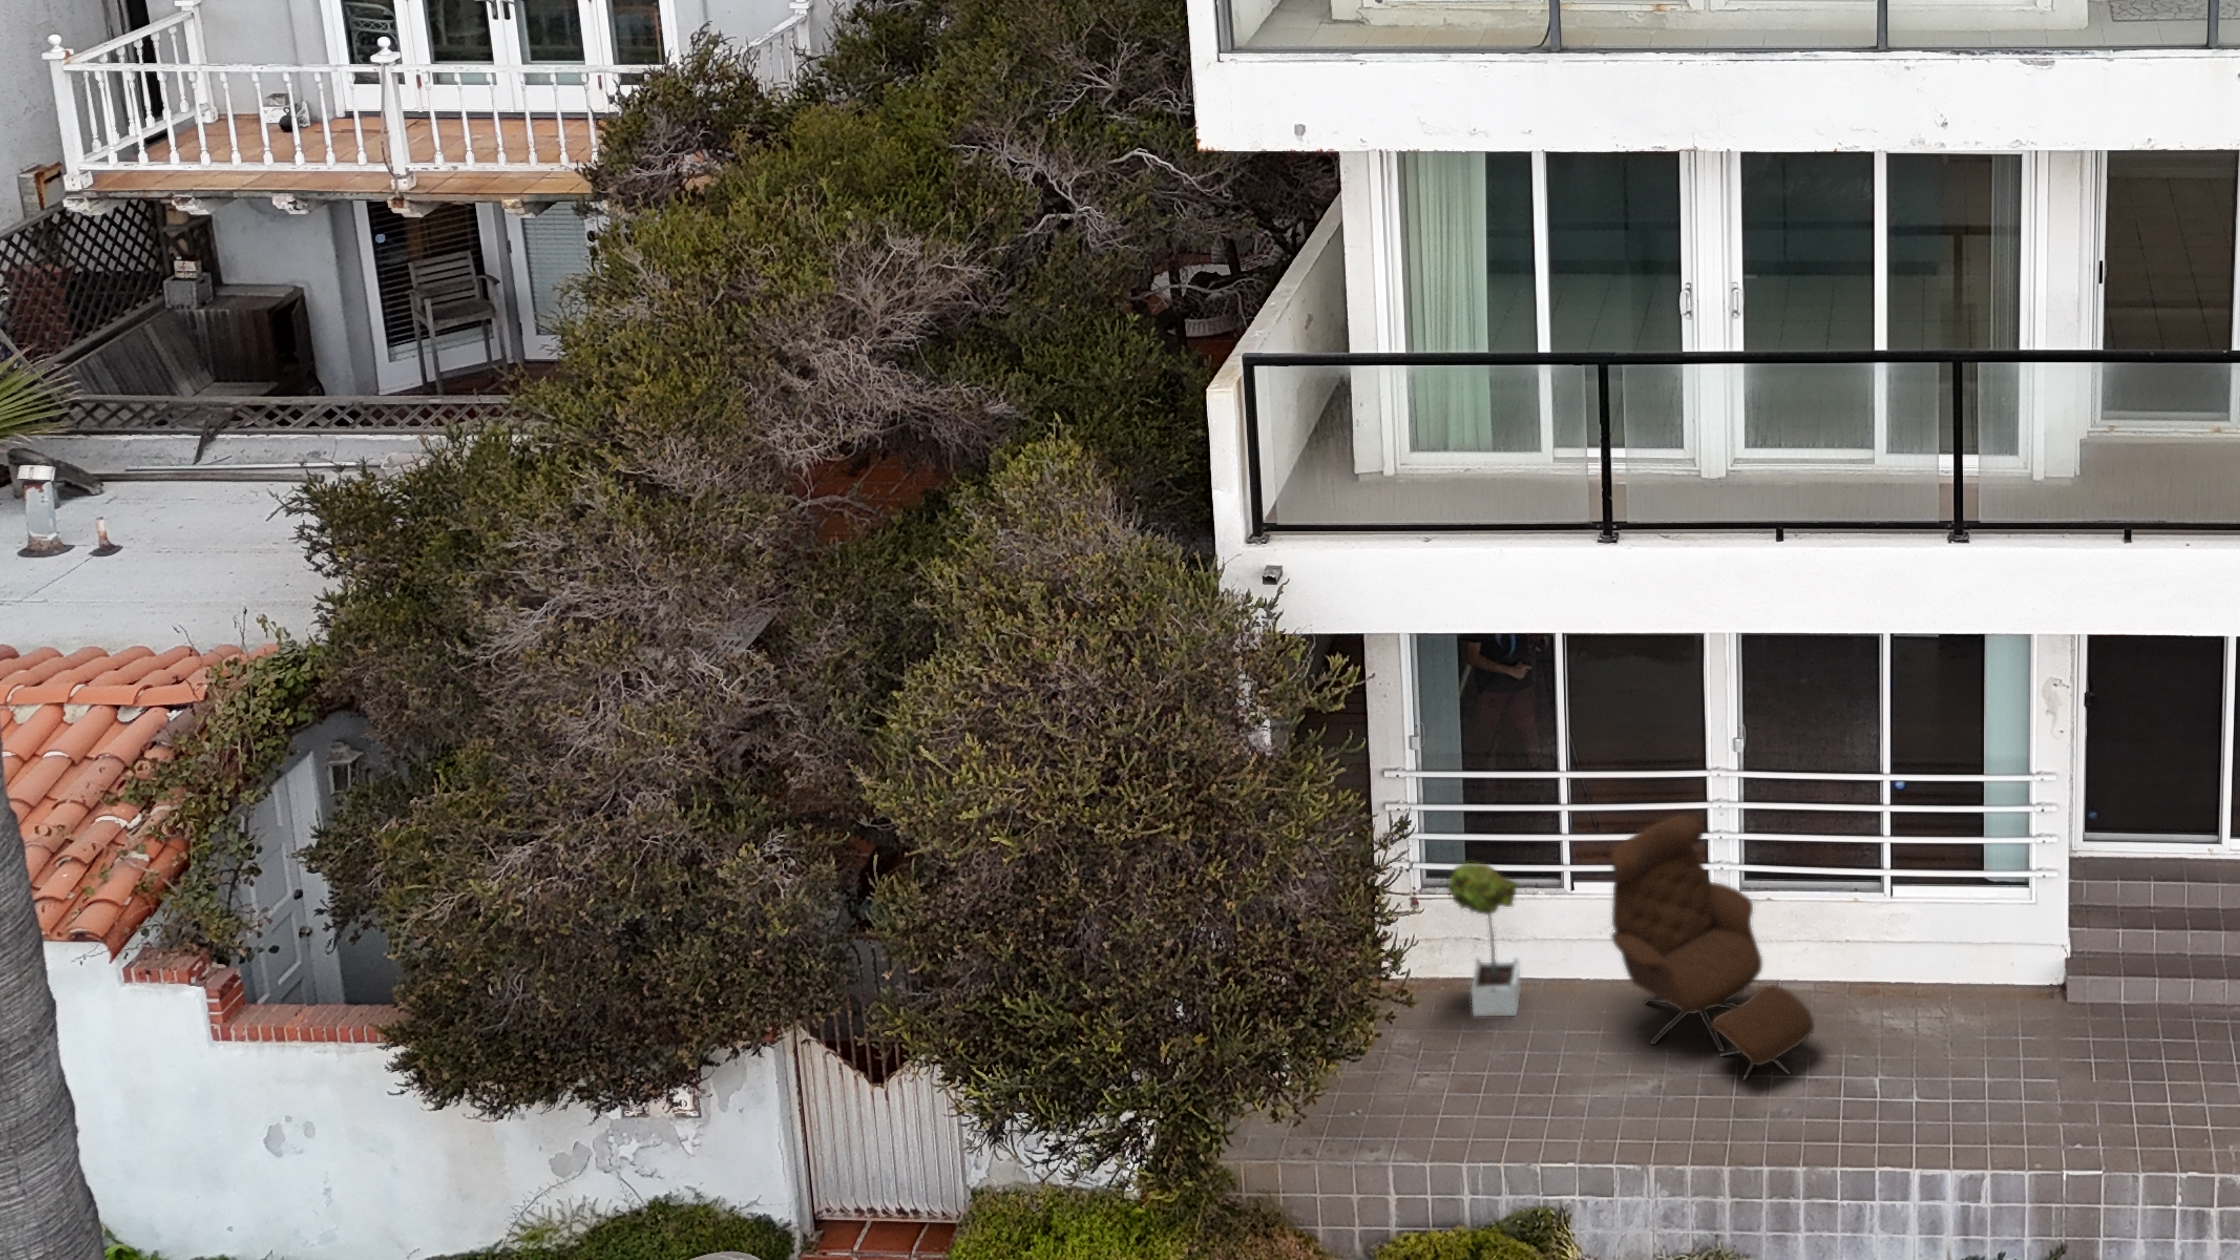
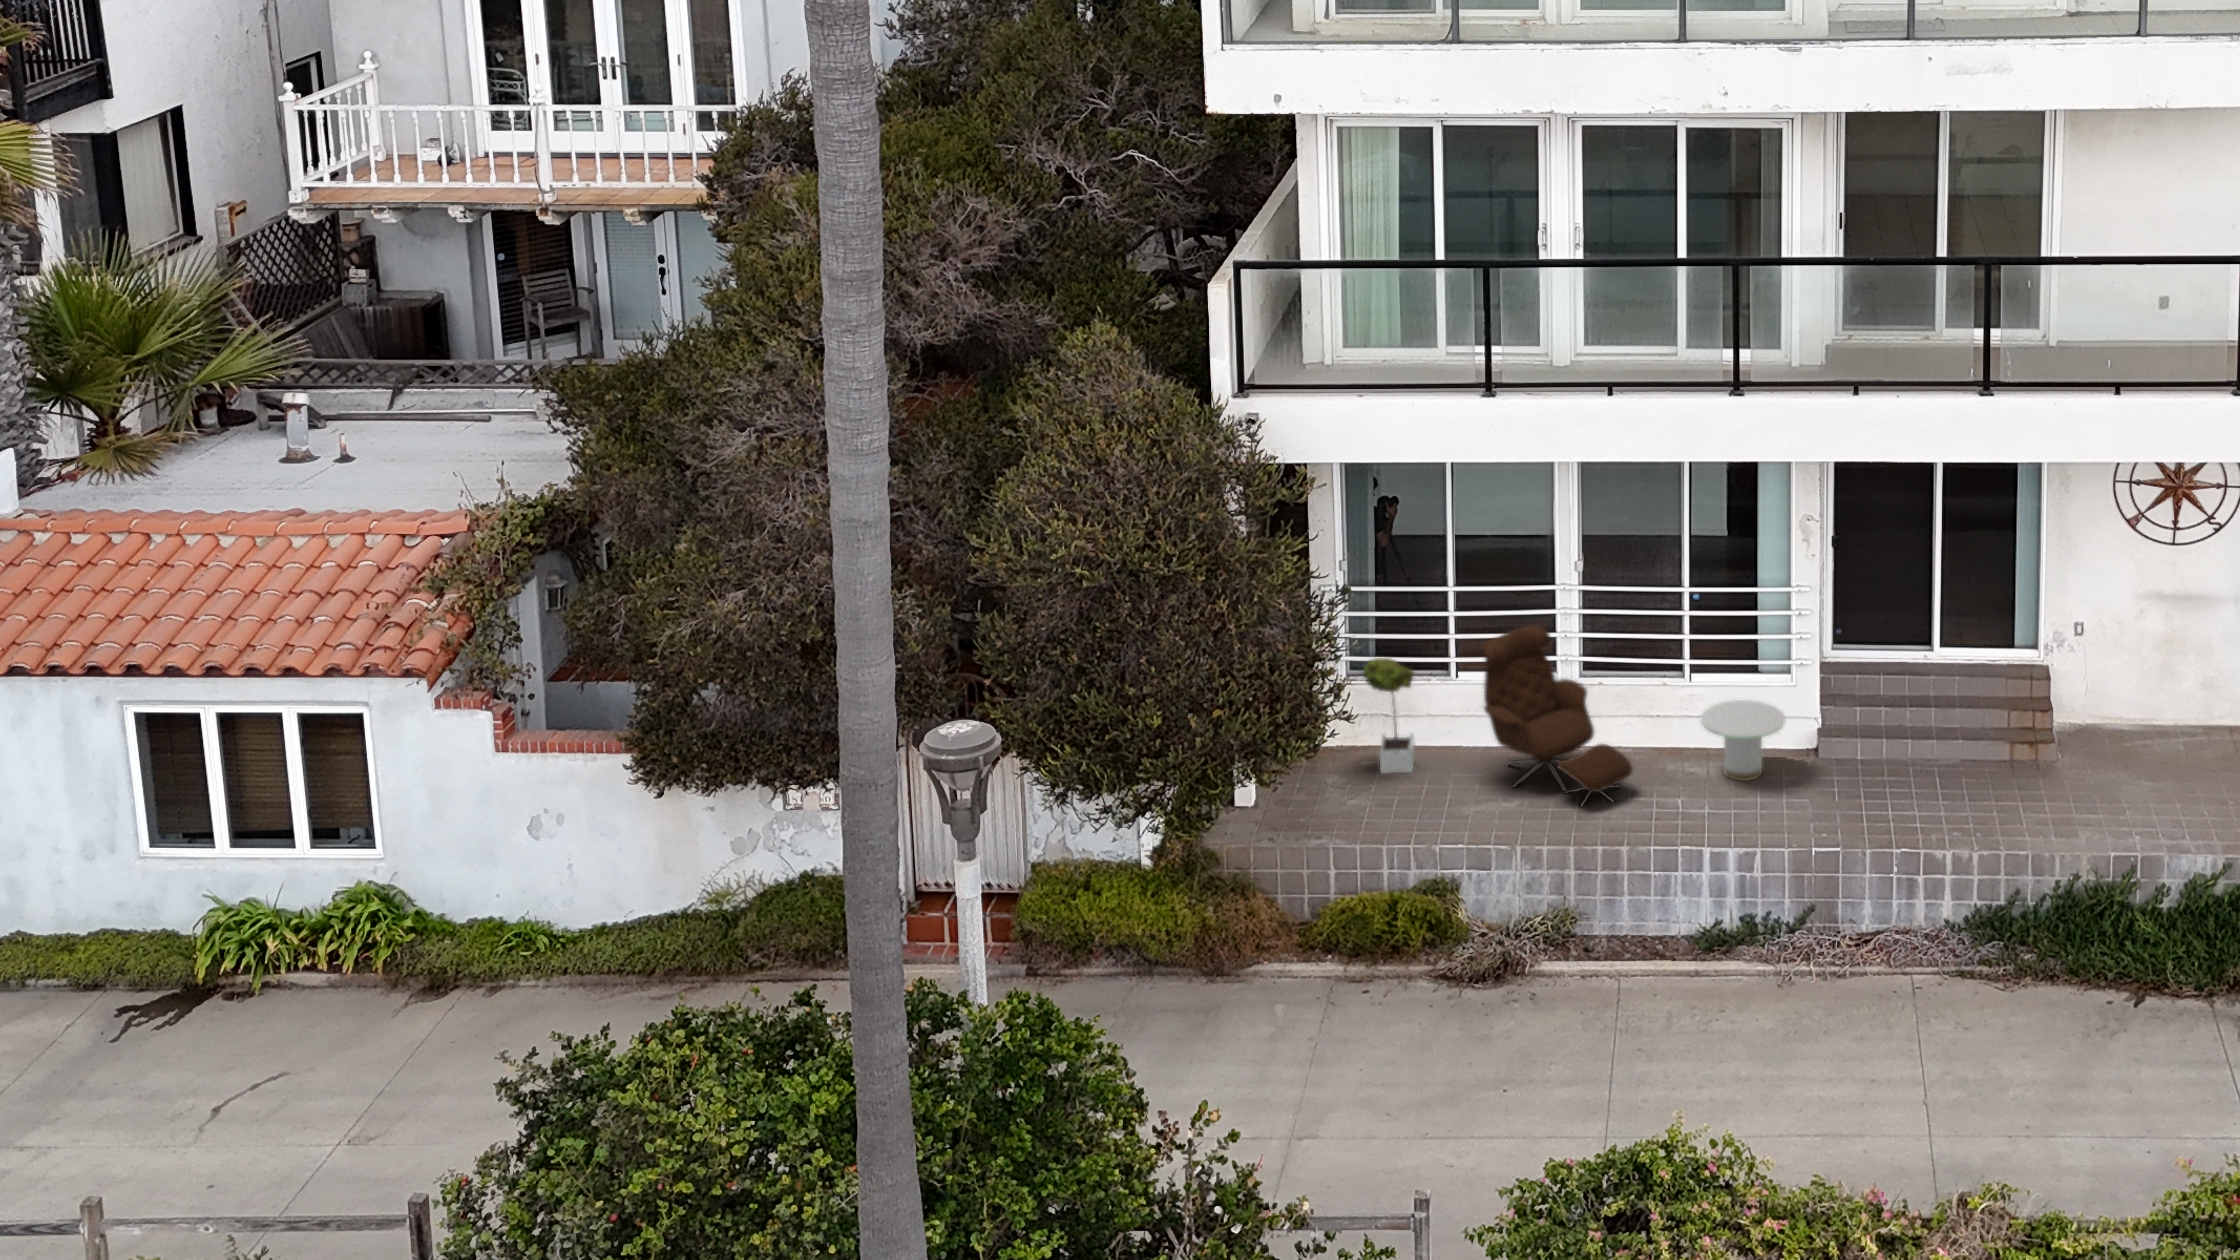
side table: none [1907,915,2022,1033] -> present [1701,700,1785,781]

